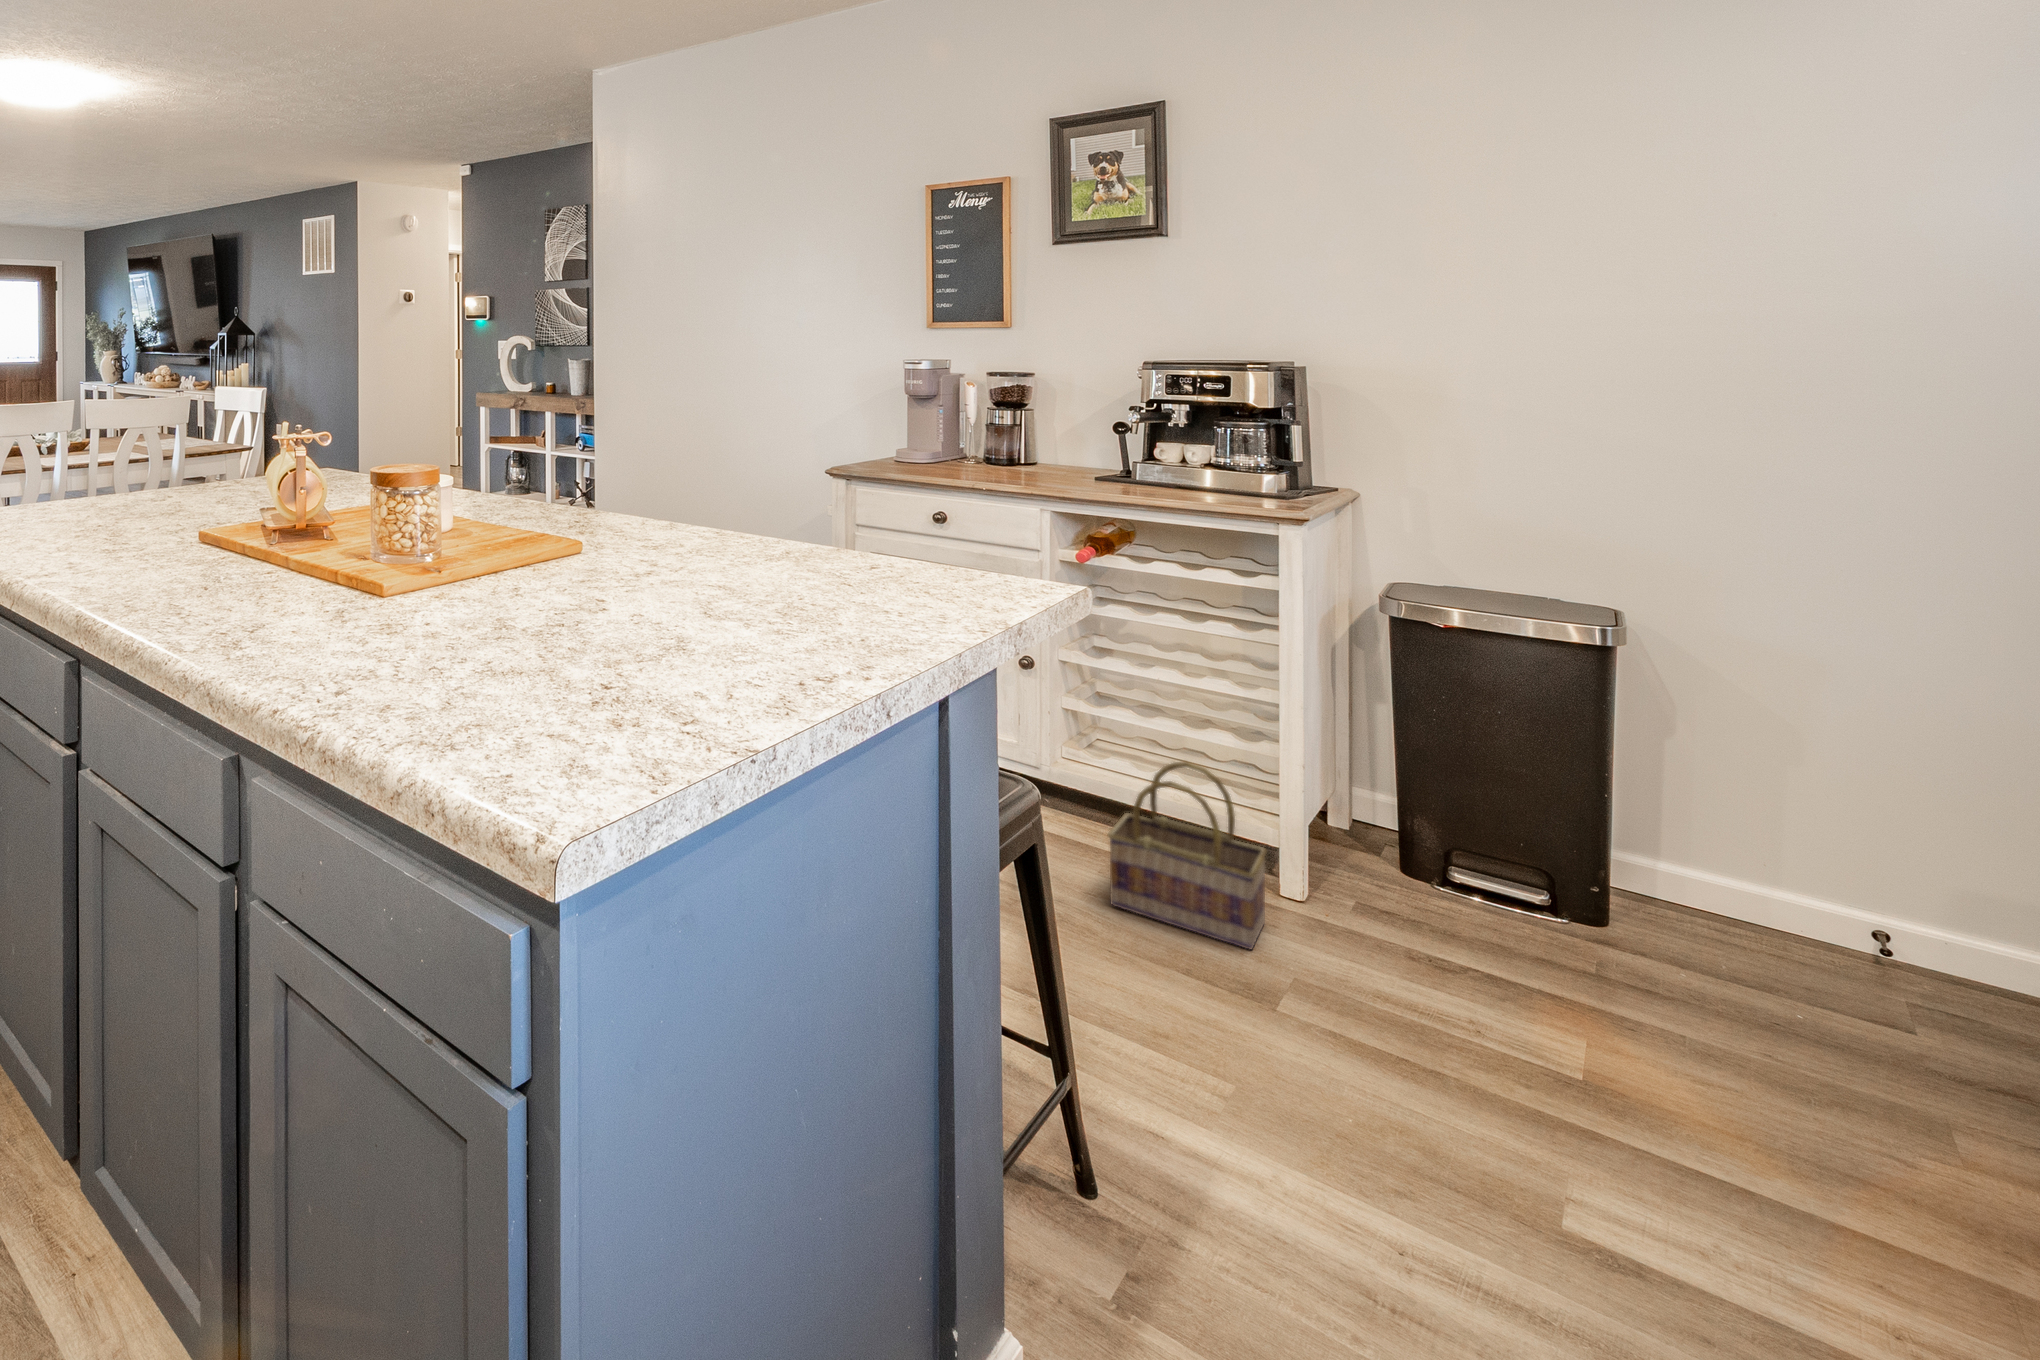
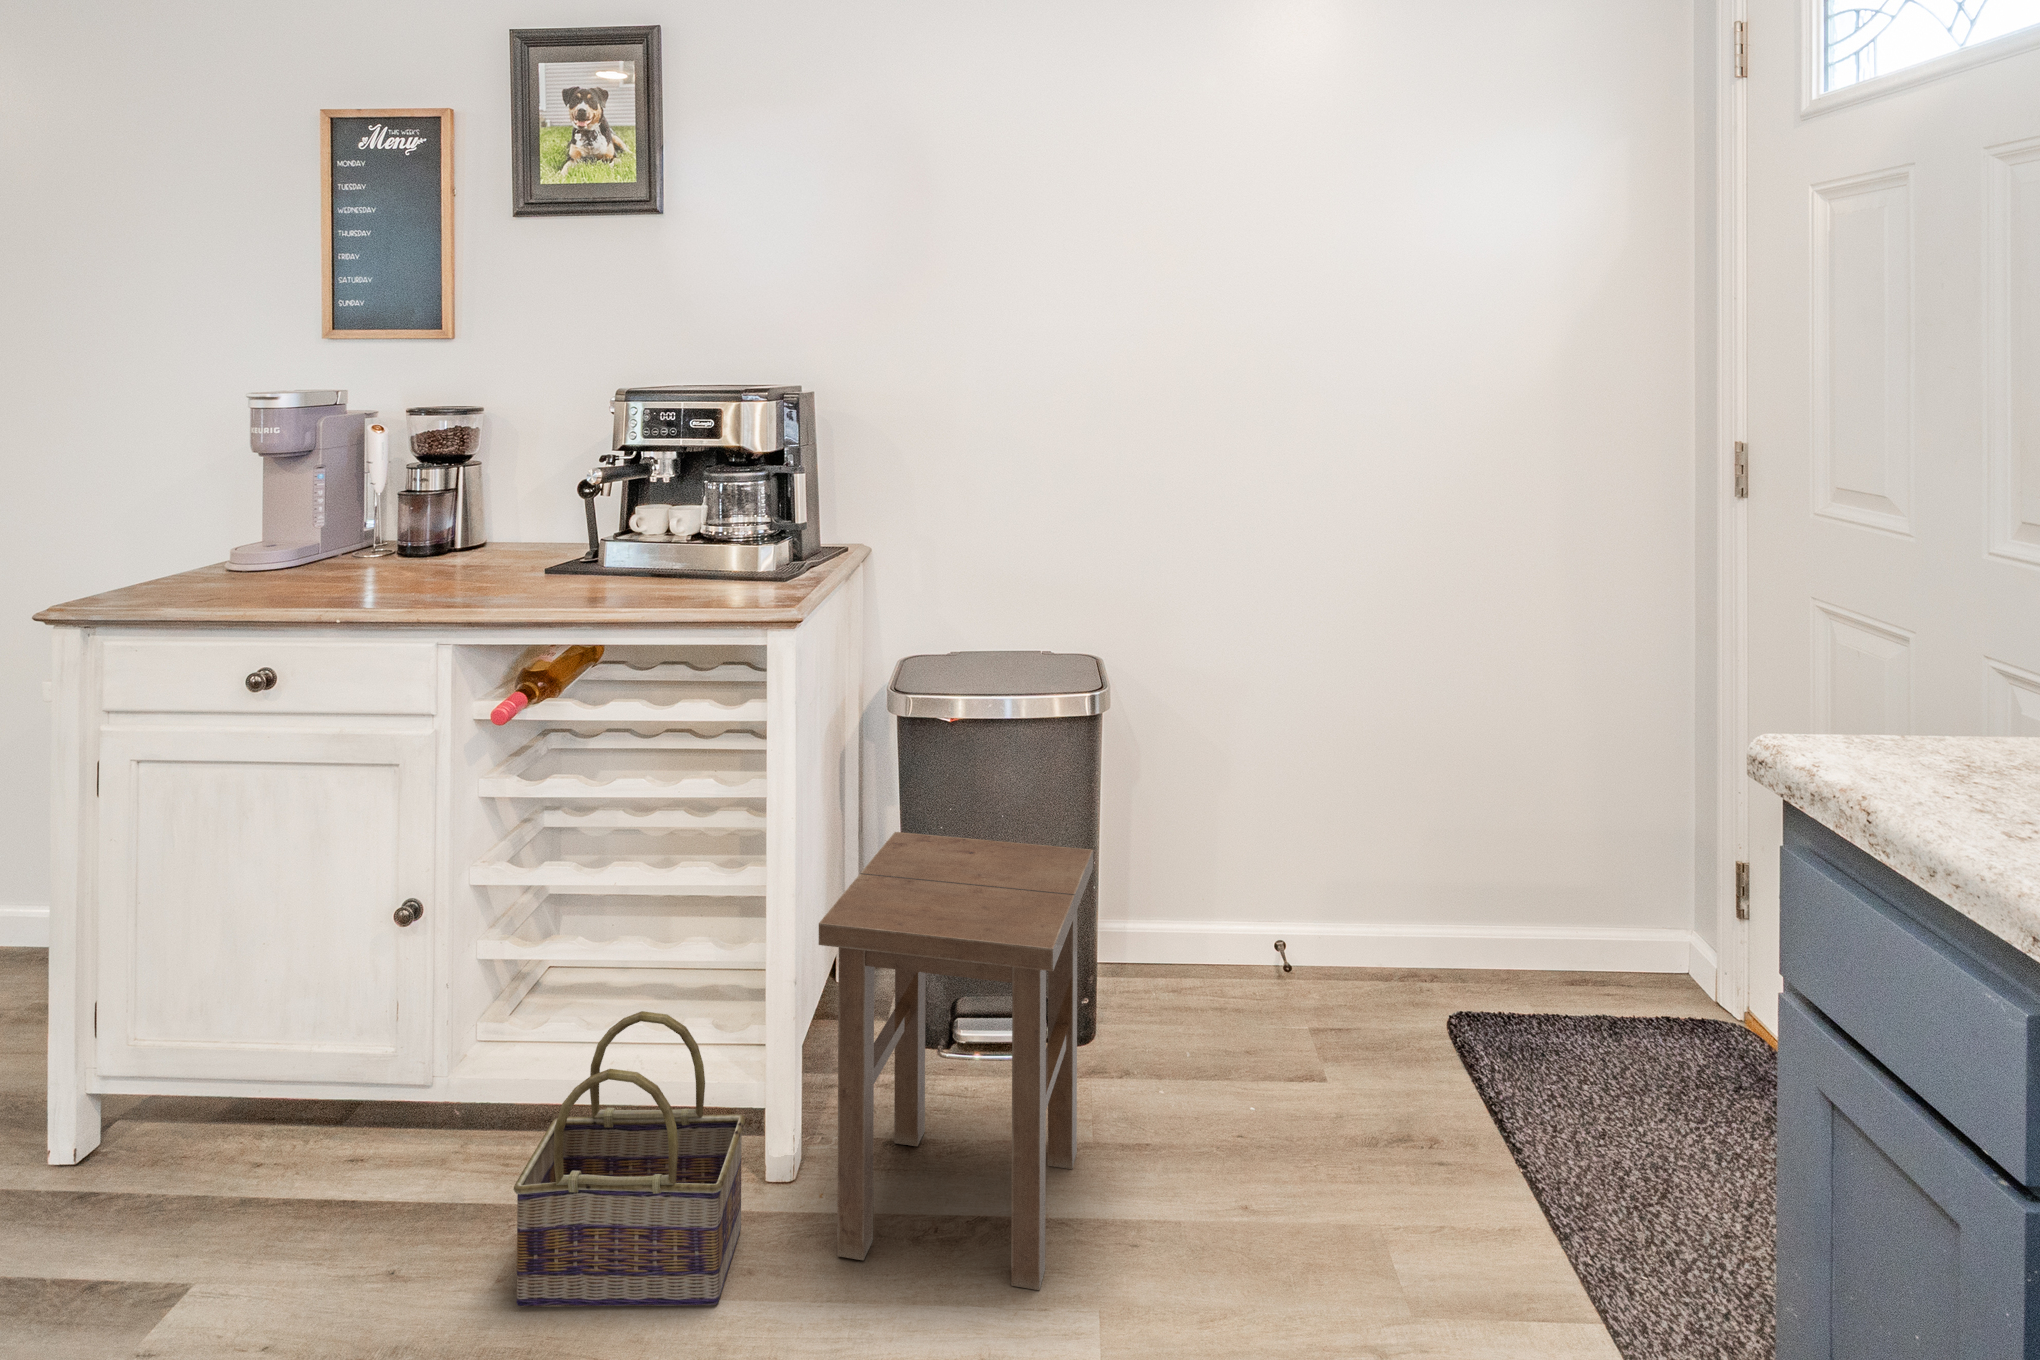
stool: none [1328,696,1600,1035] -> present [819,832,1093,1290]

